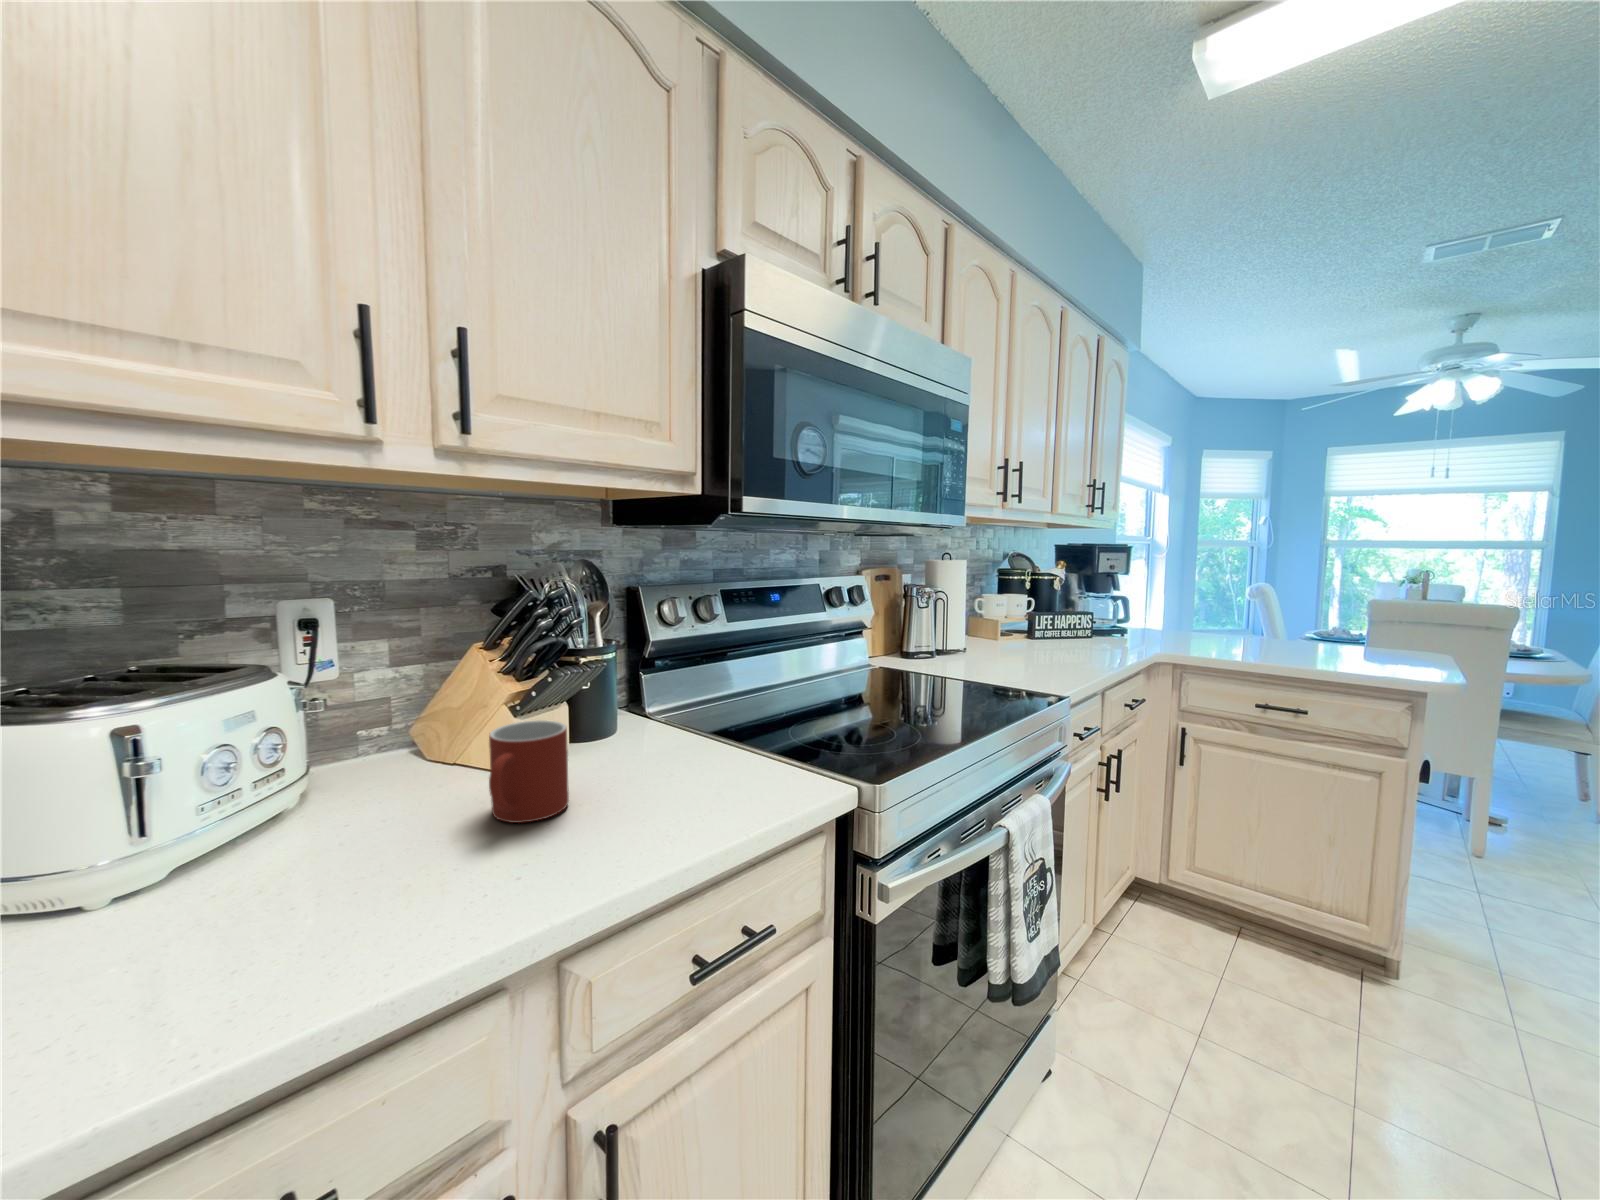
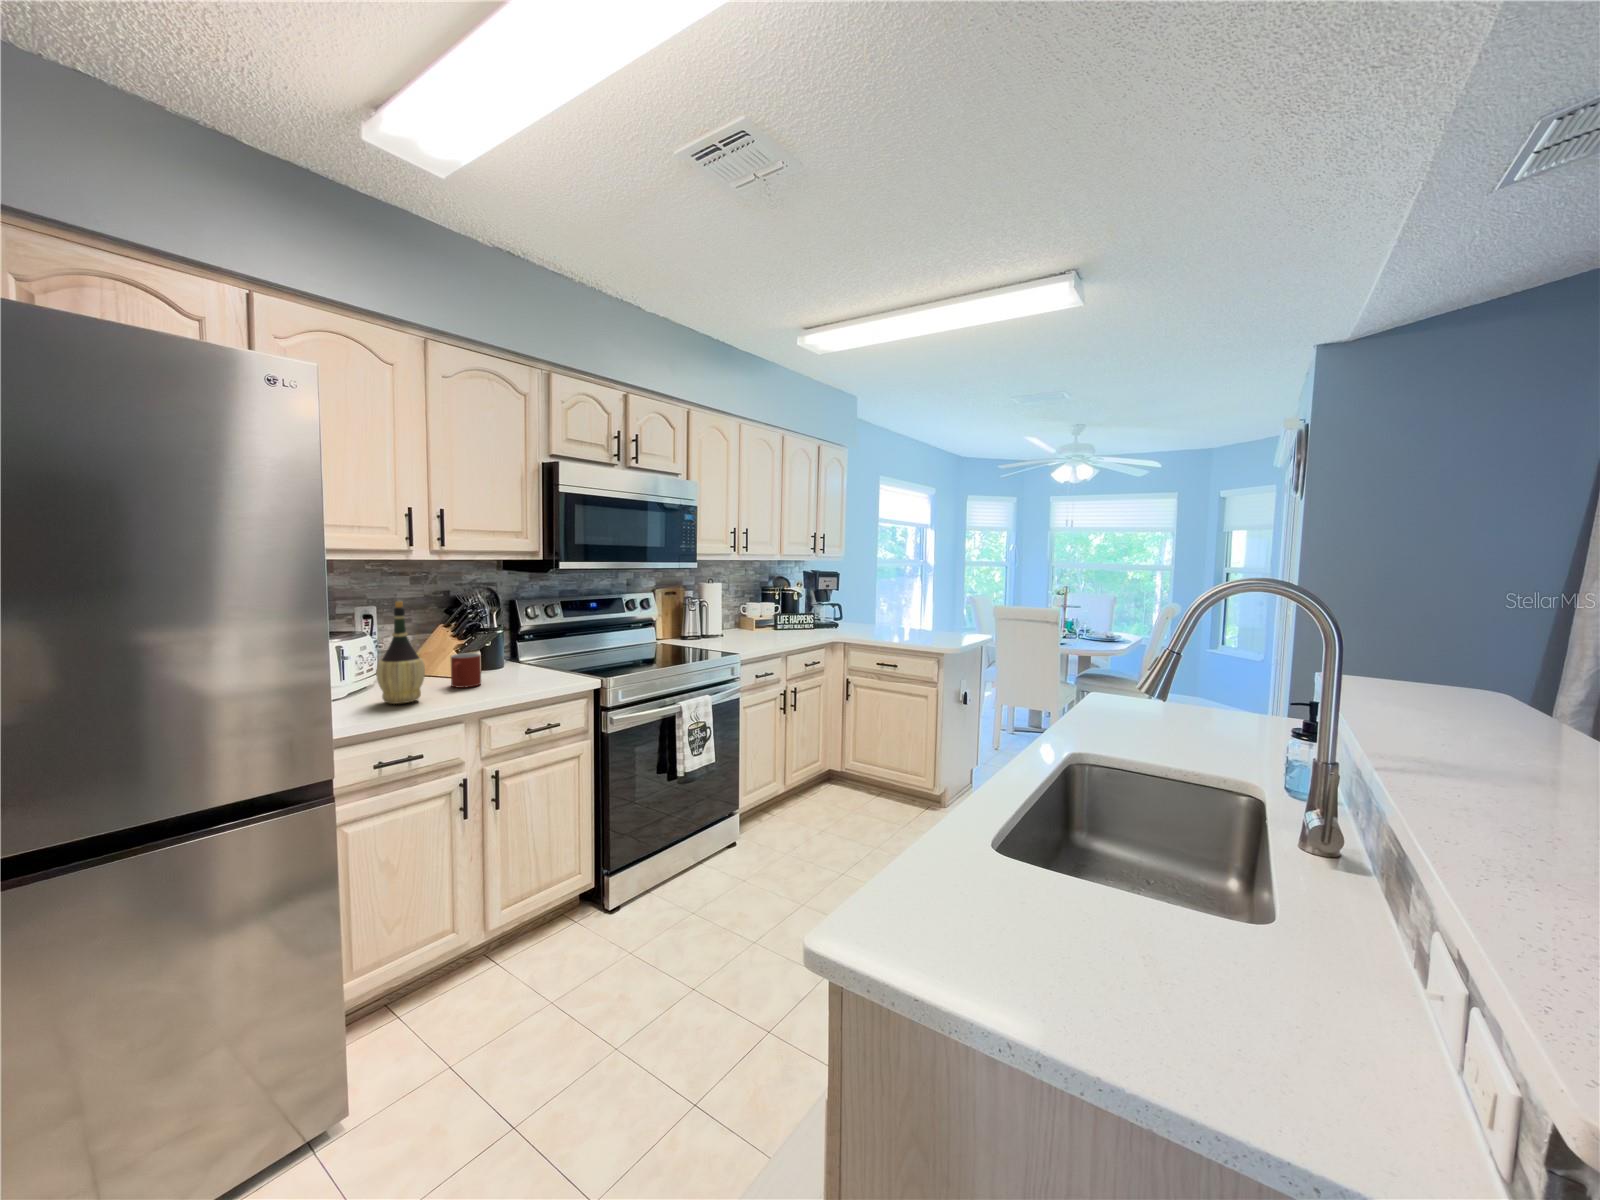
wine bottle: none [225,579,394,934] -> present [376,601,425,704]

